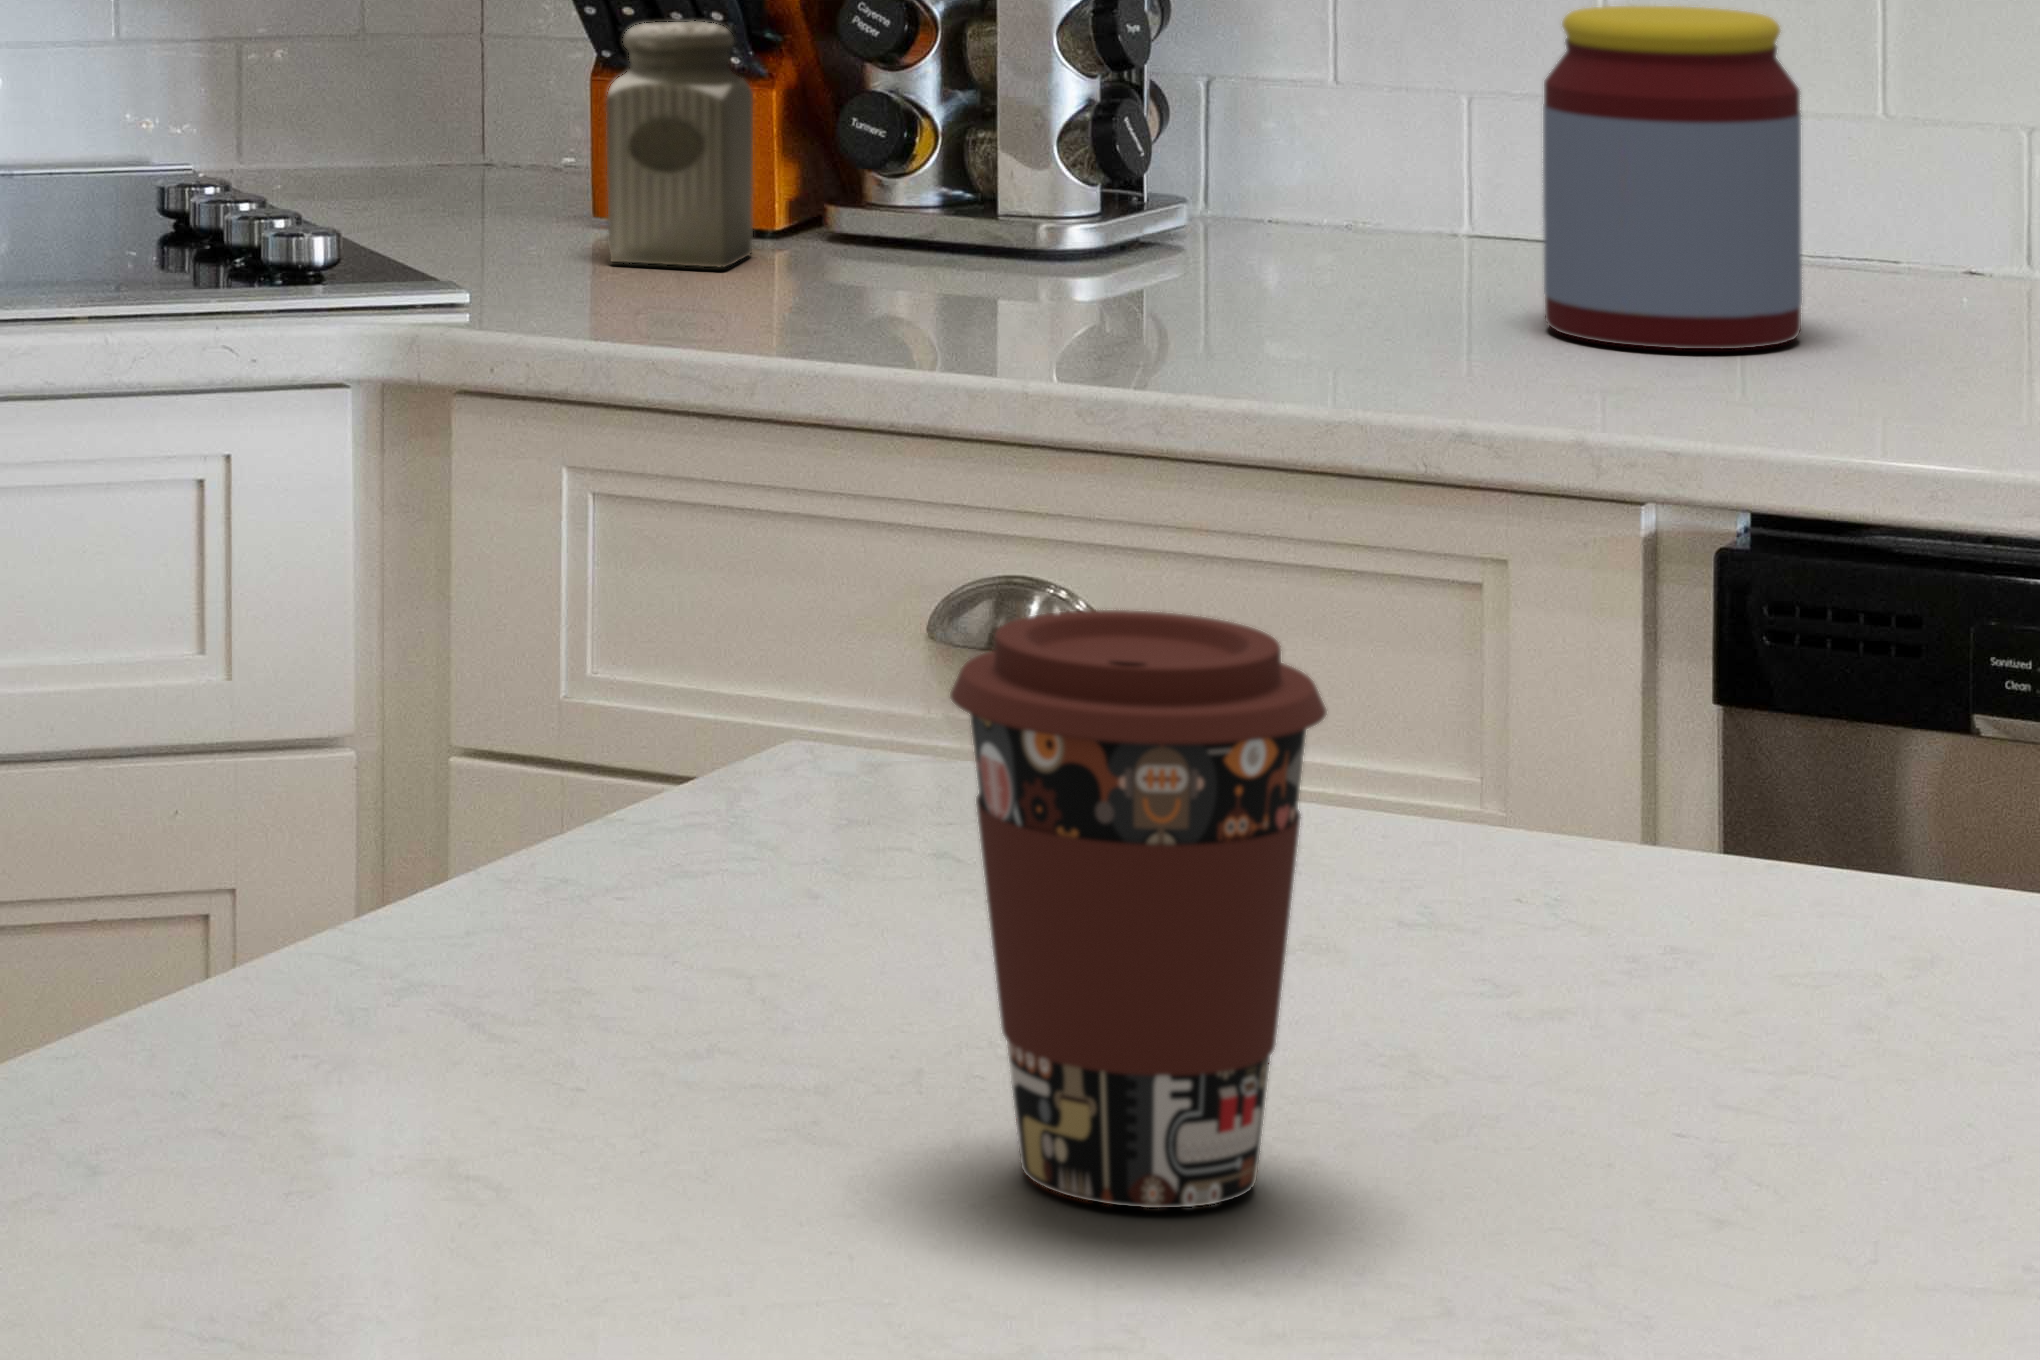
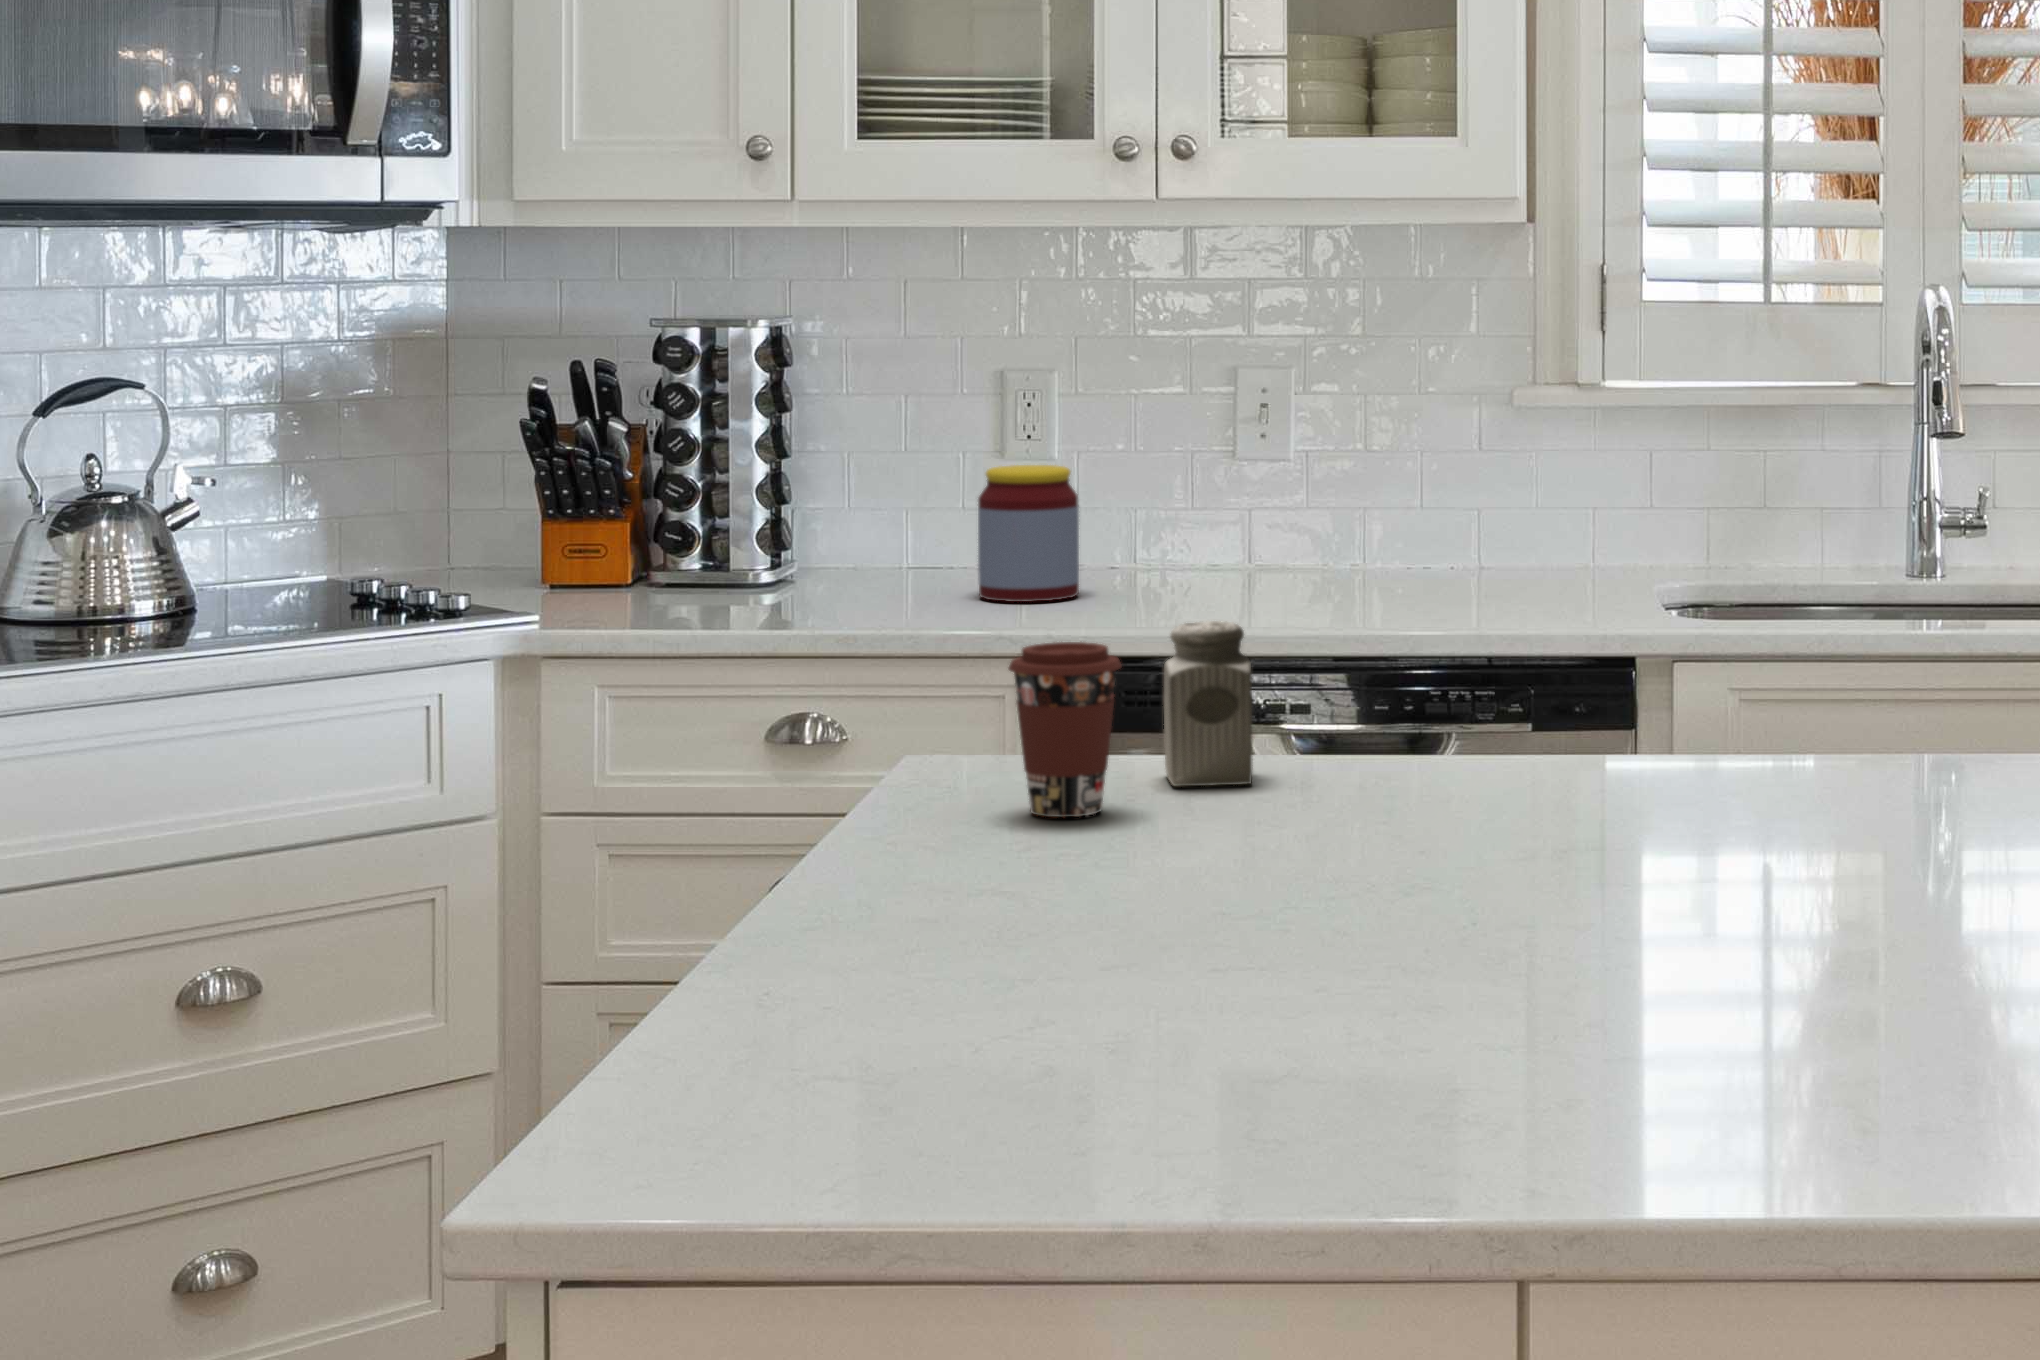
salt shaker: present [606,21,753,267] -> present [1164,621,1253,786]

